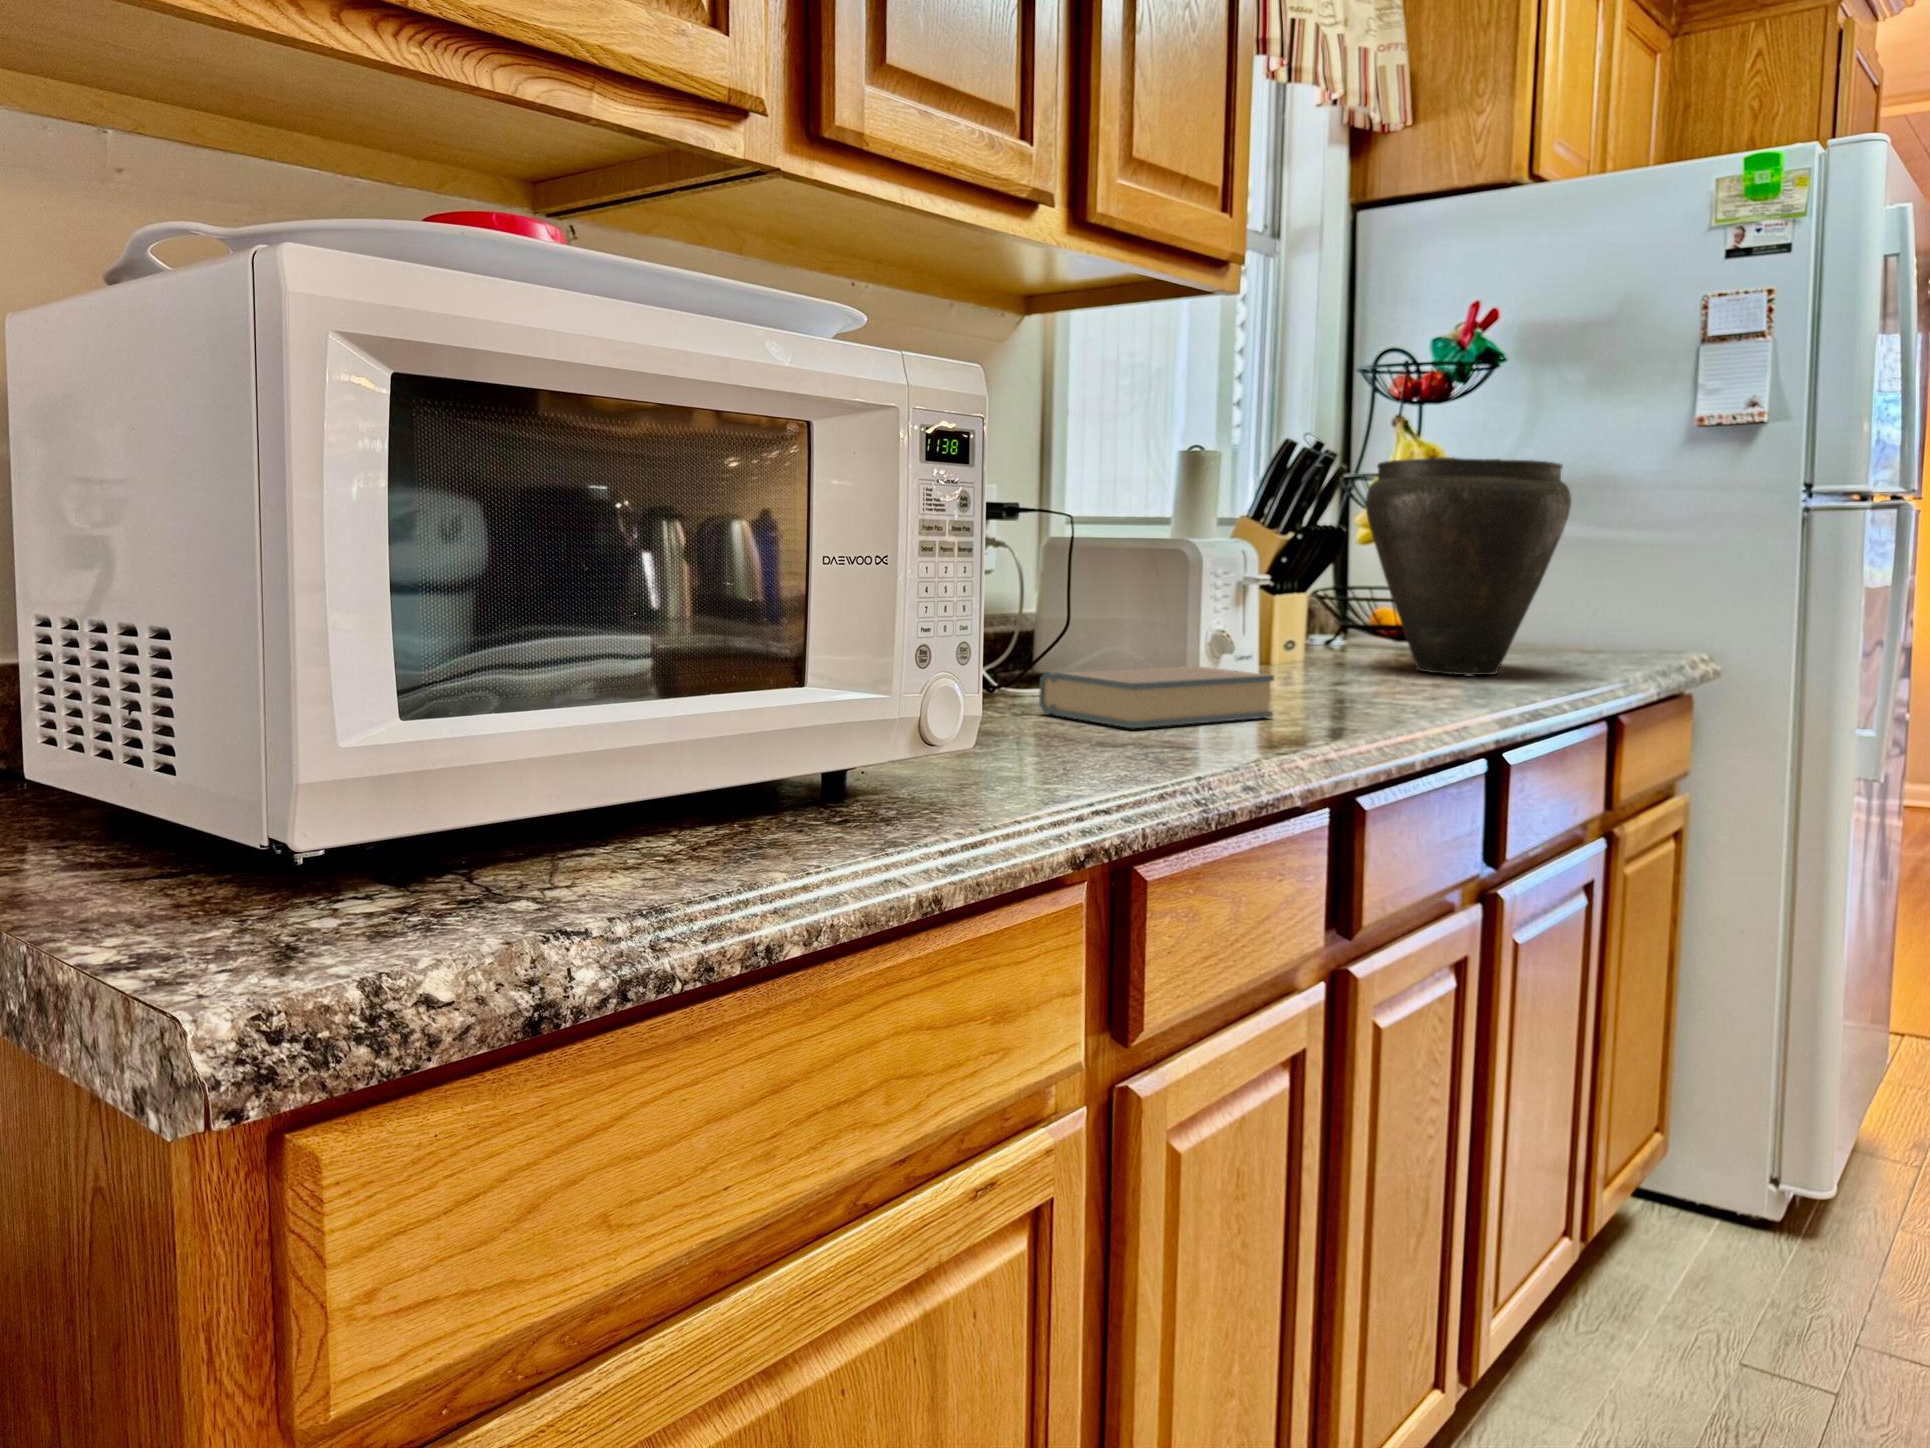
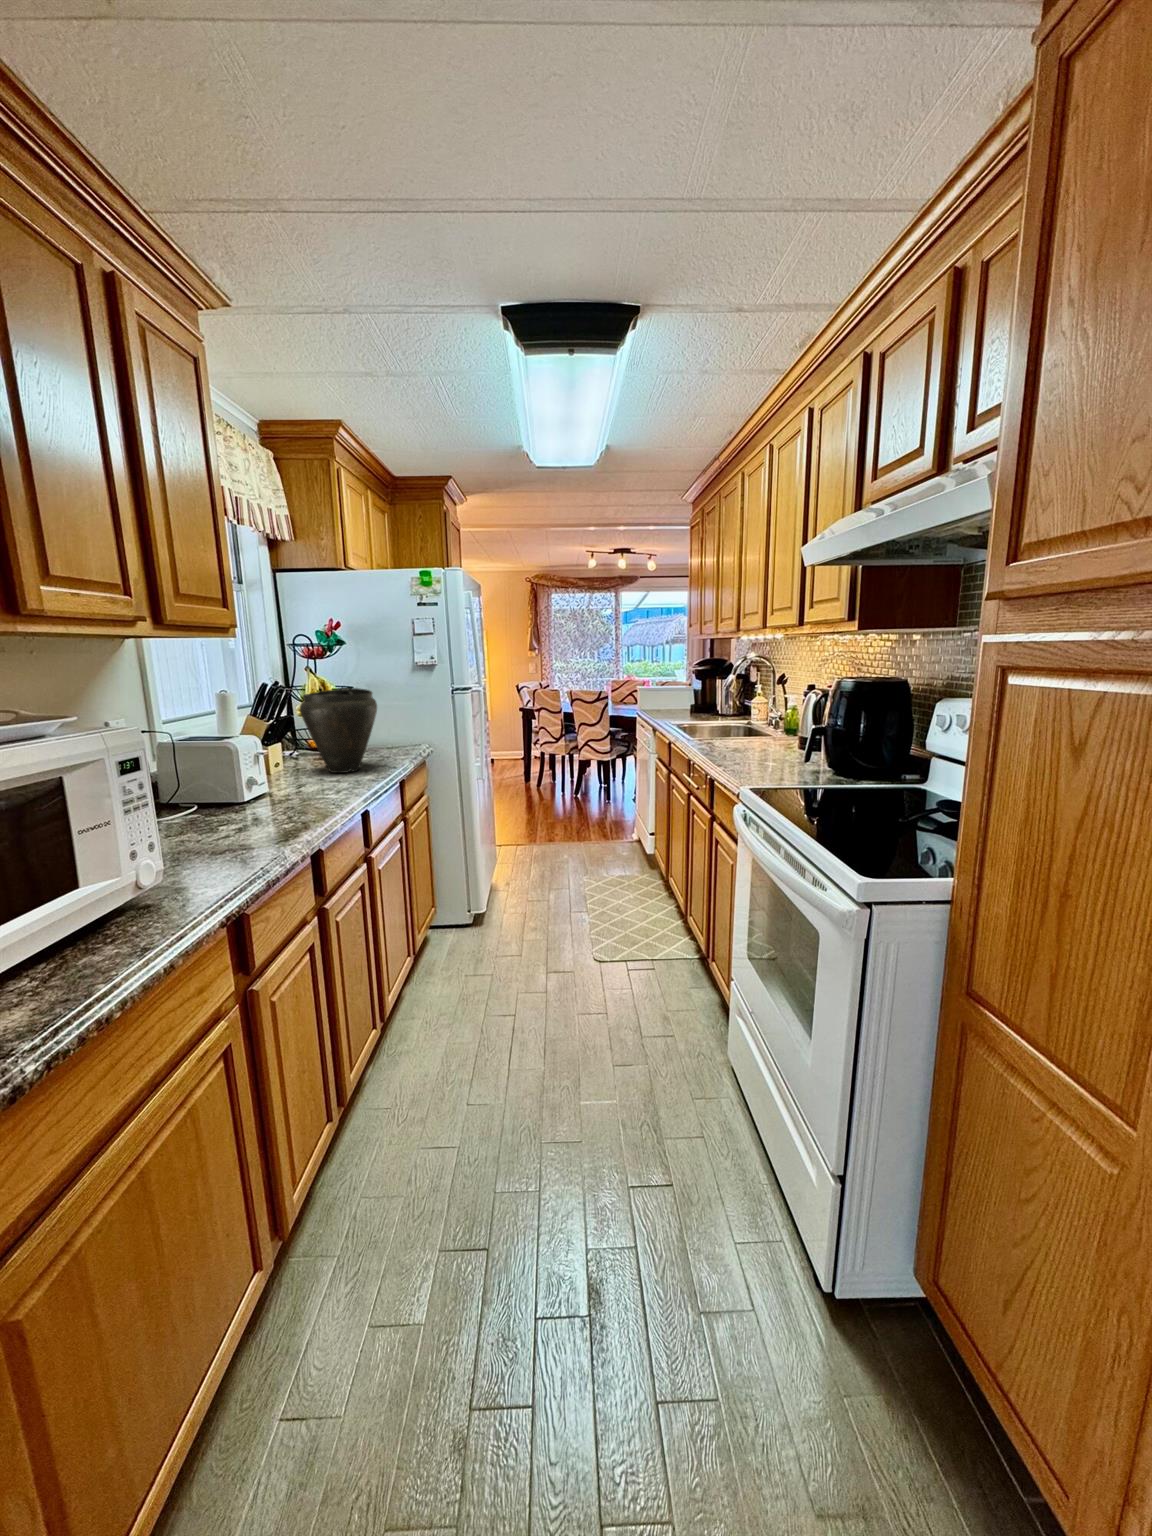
hardback book: present [1039,665,1274,728] -> none [174,799,280,838]

